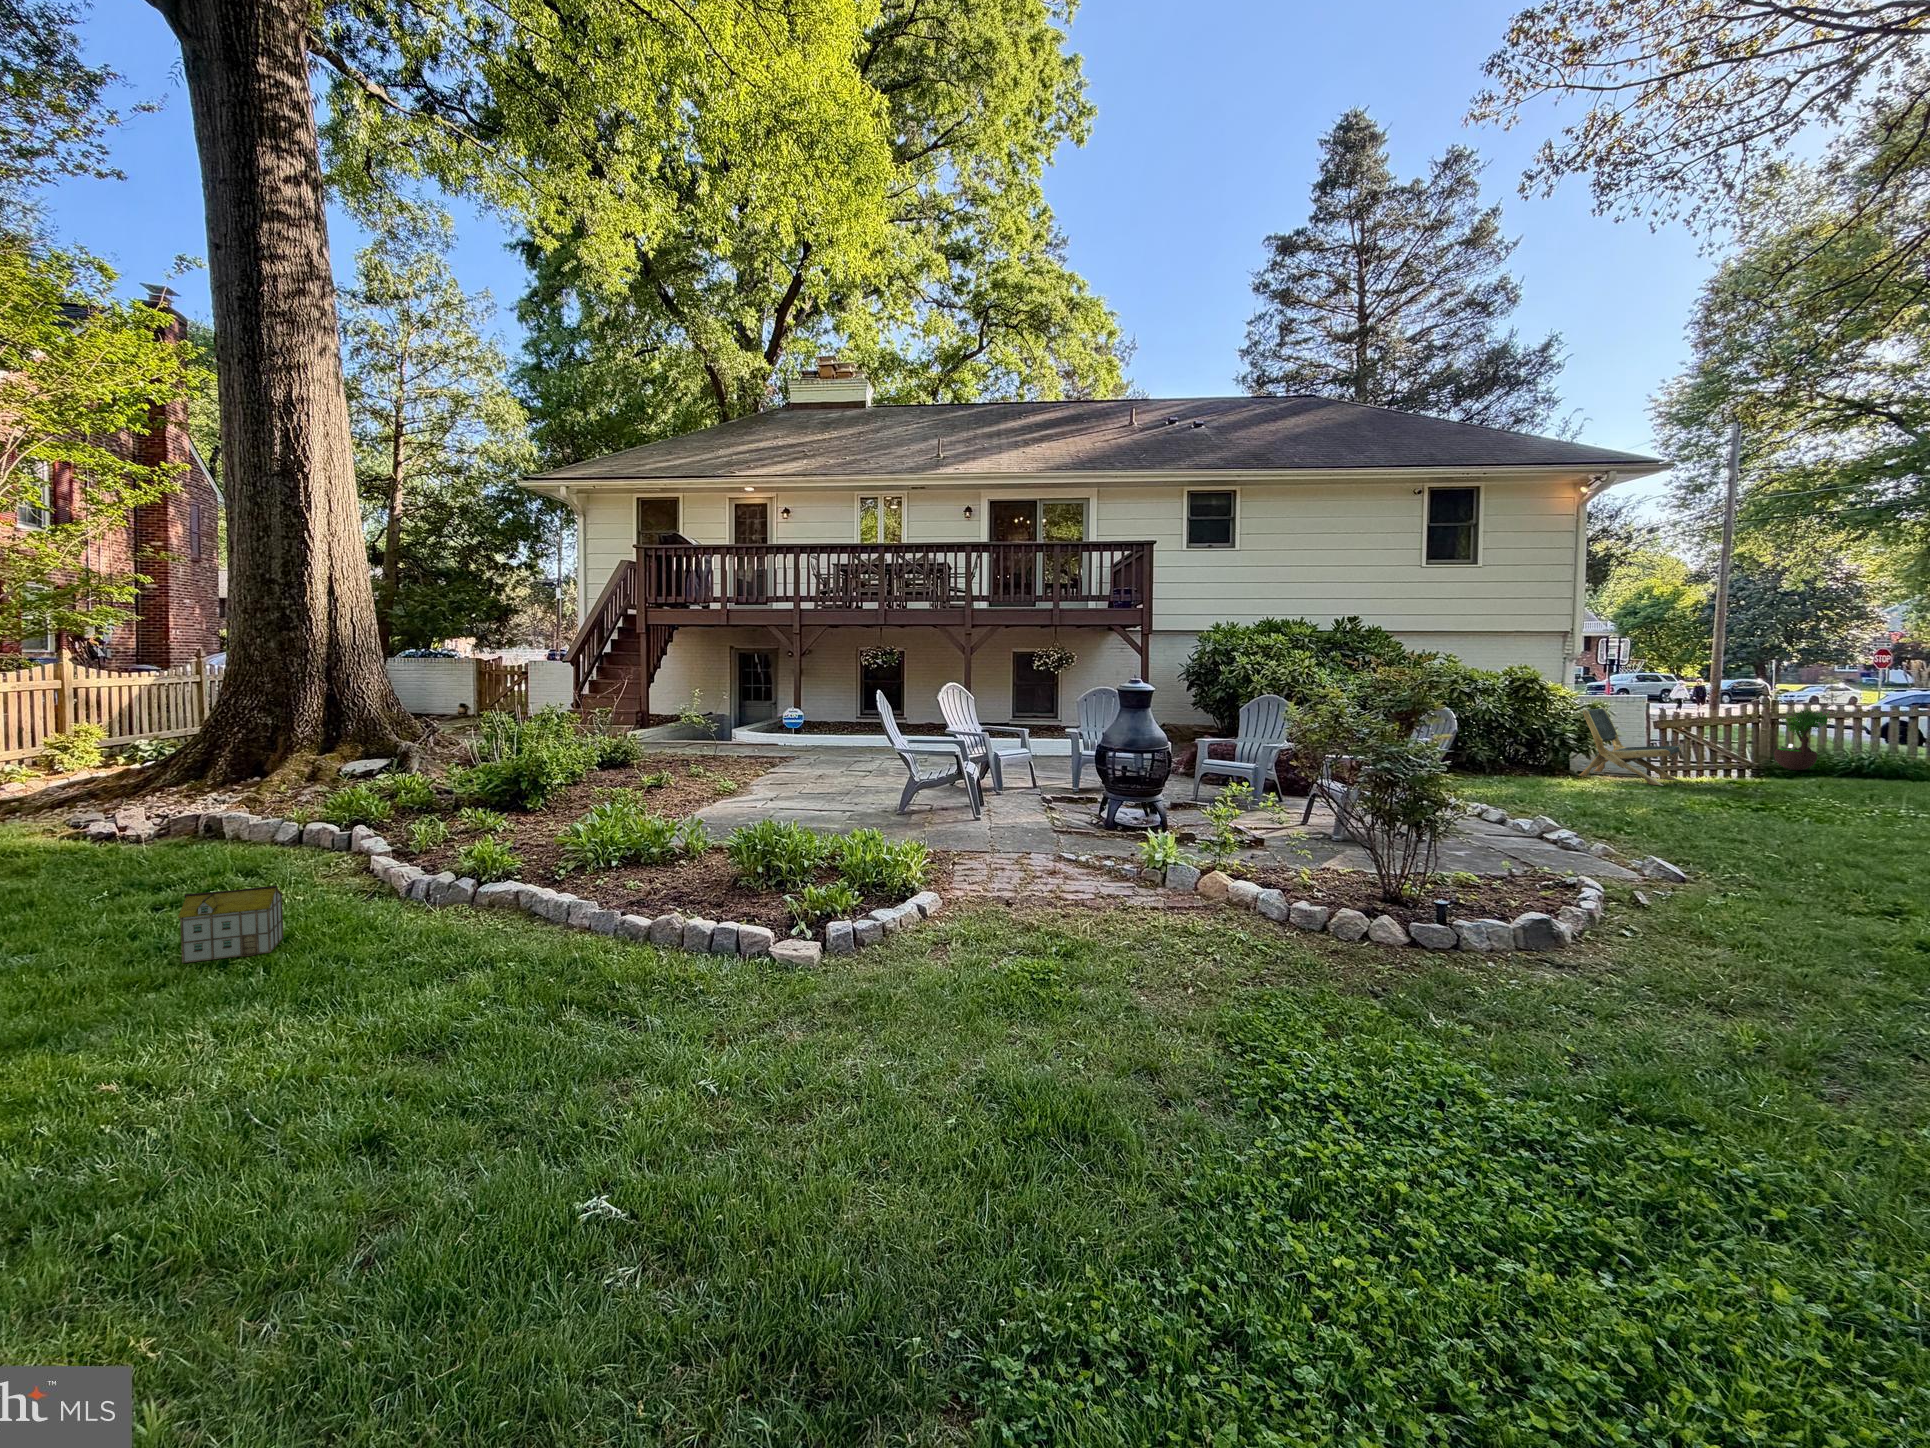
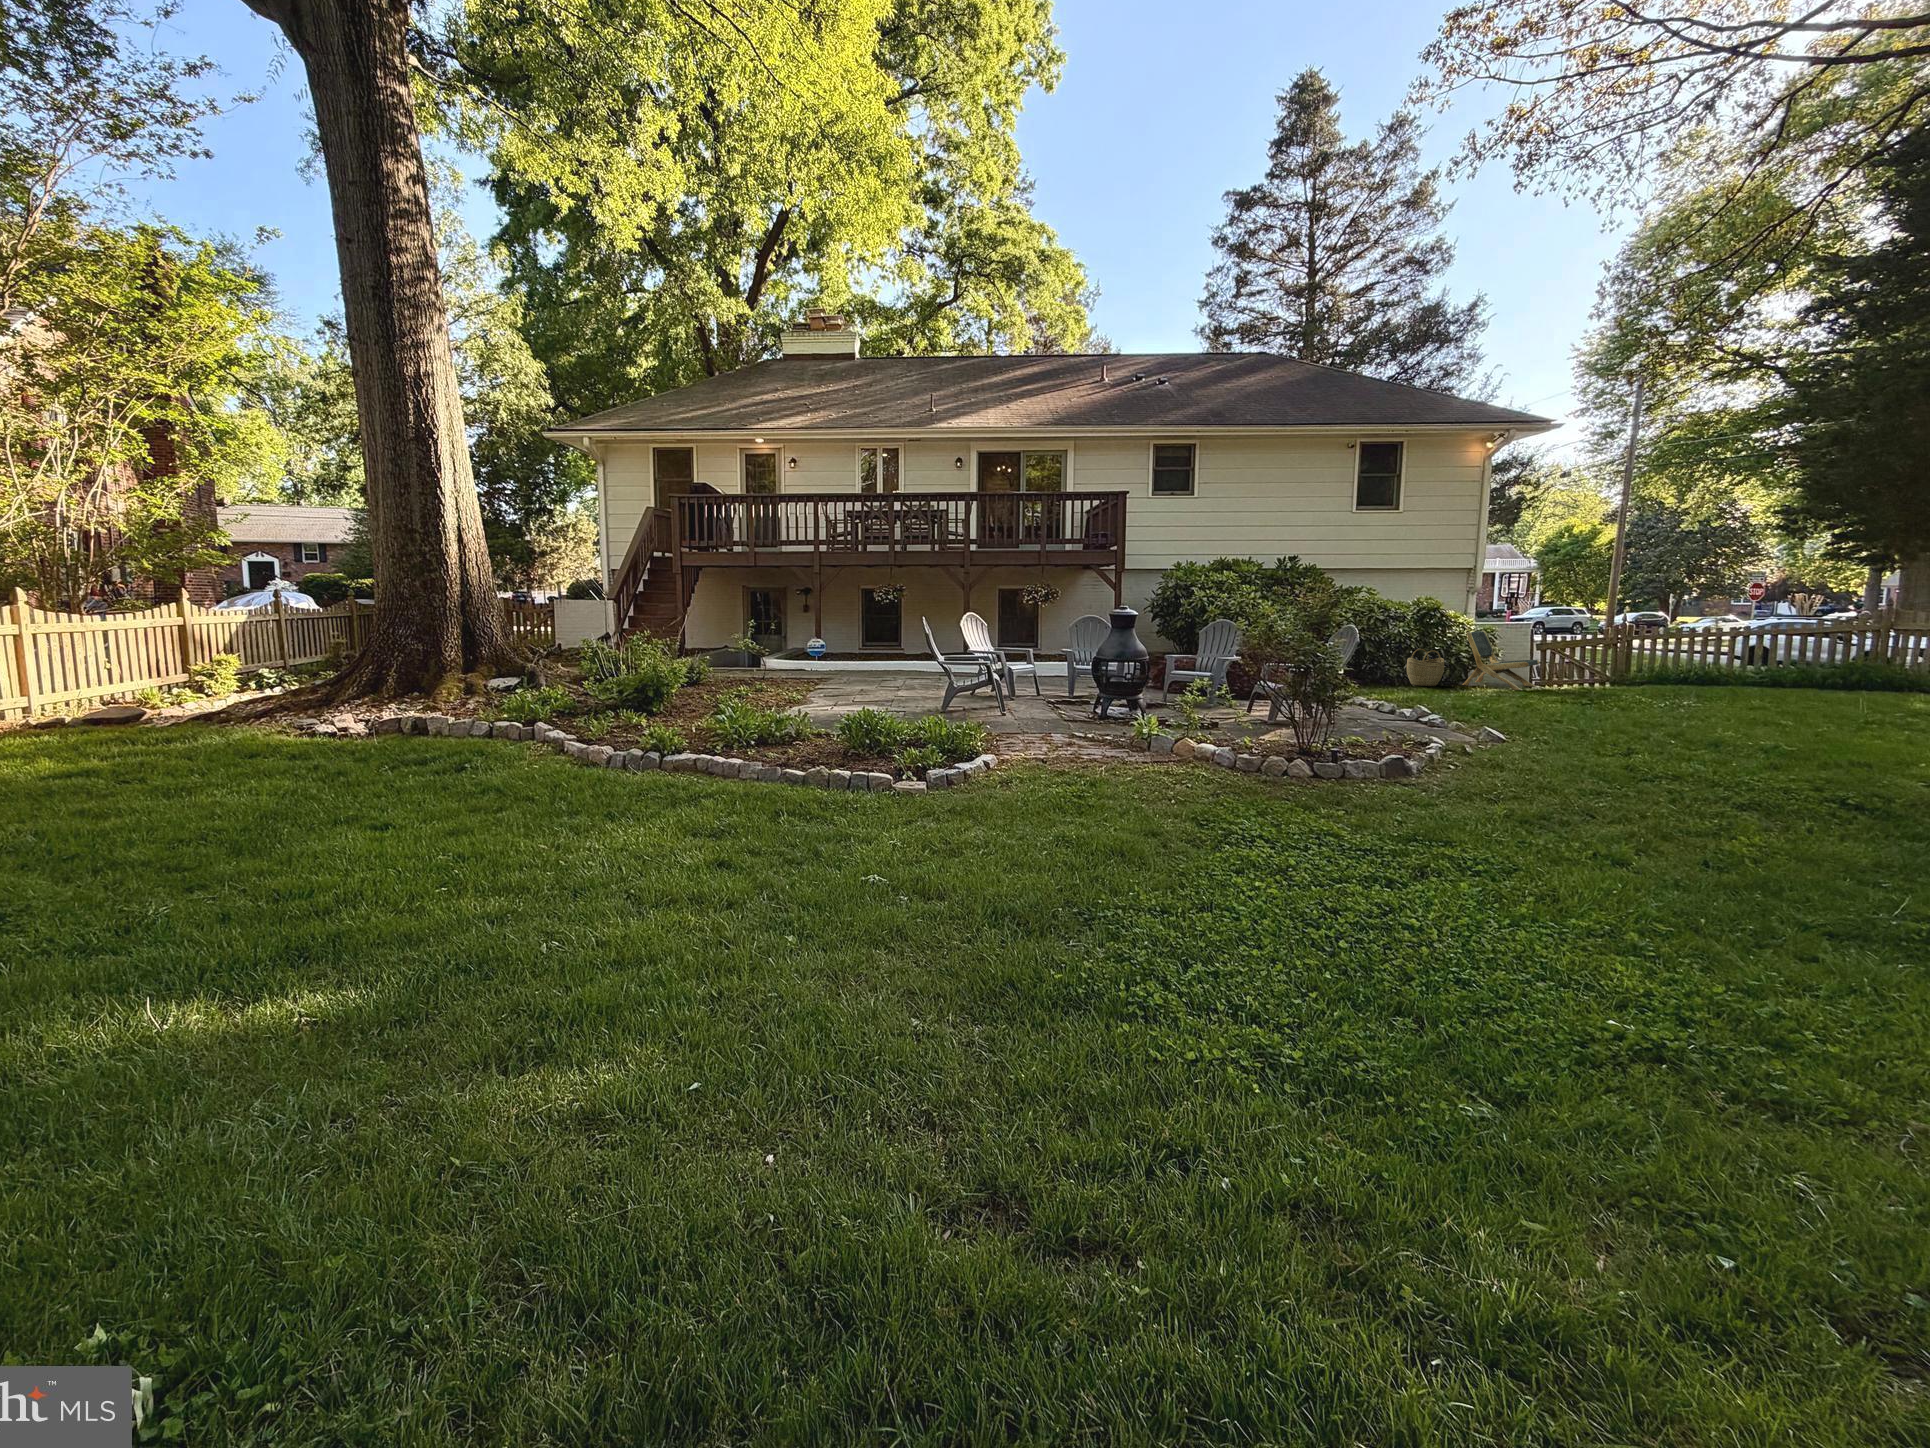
potted tree: present [1774,708,1830,770] -> none [1615,626,1658,679]
woven basket: none [1505,730,1556,777] -> present [1407,649,1444,686]
toy house: present [178,886,283,963] -> none [497,746,554,796]

